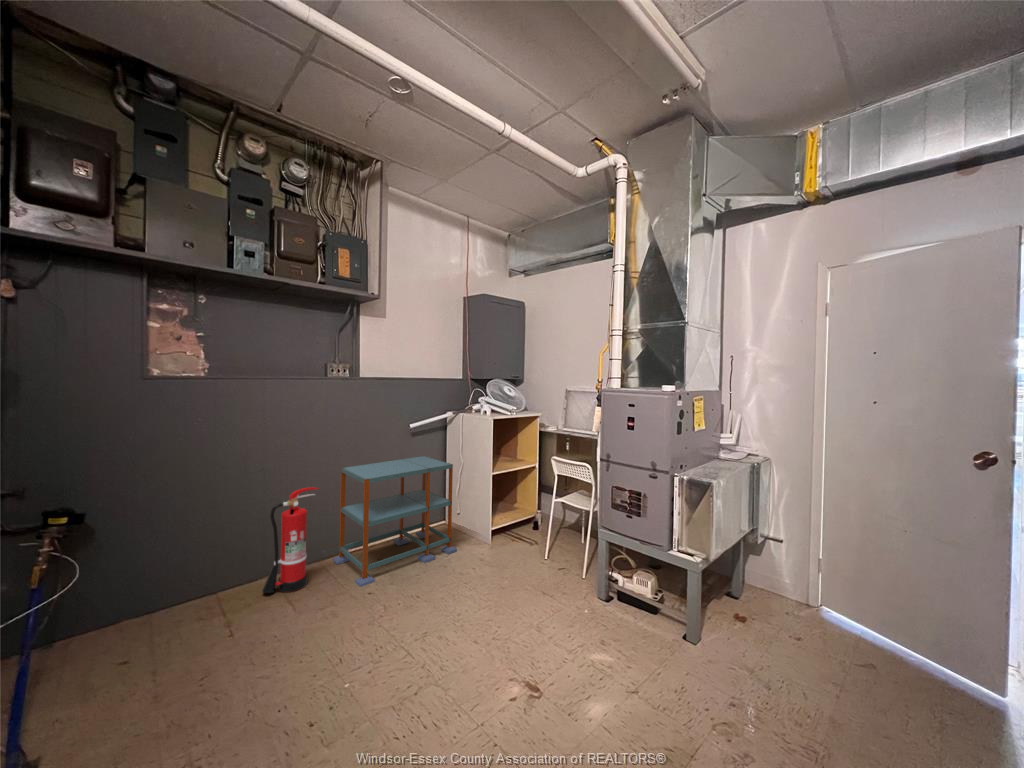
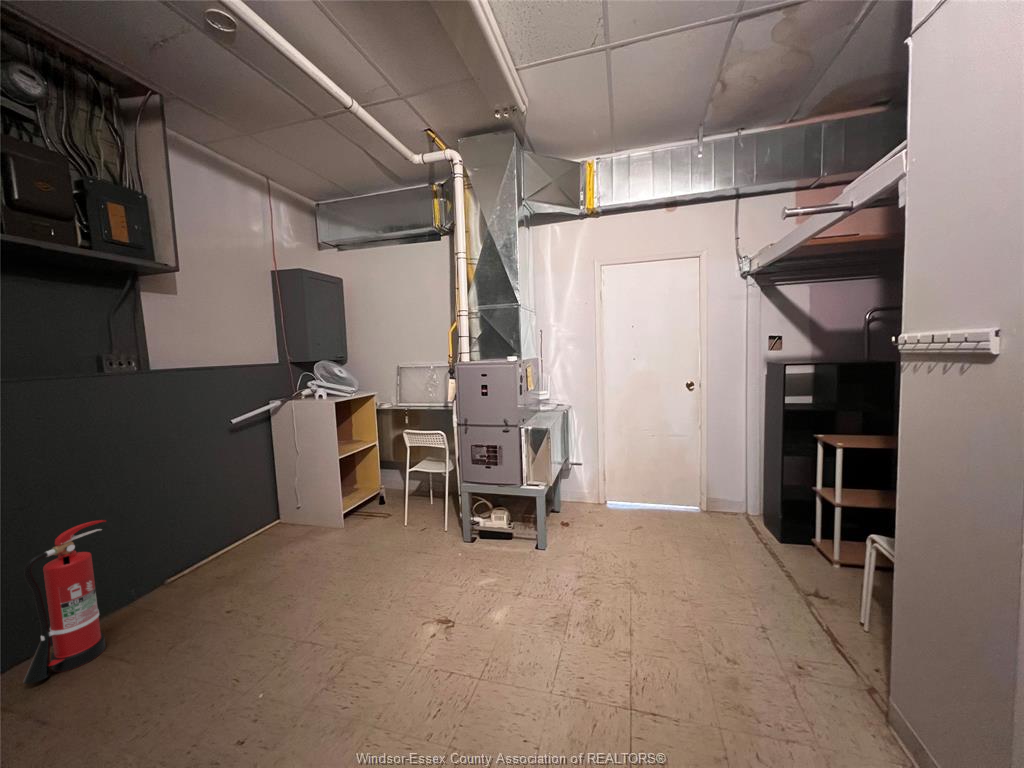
shelving unit: present [333,456,457,587] -> none [131,455,309,621]

